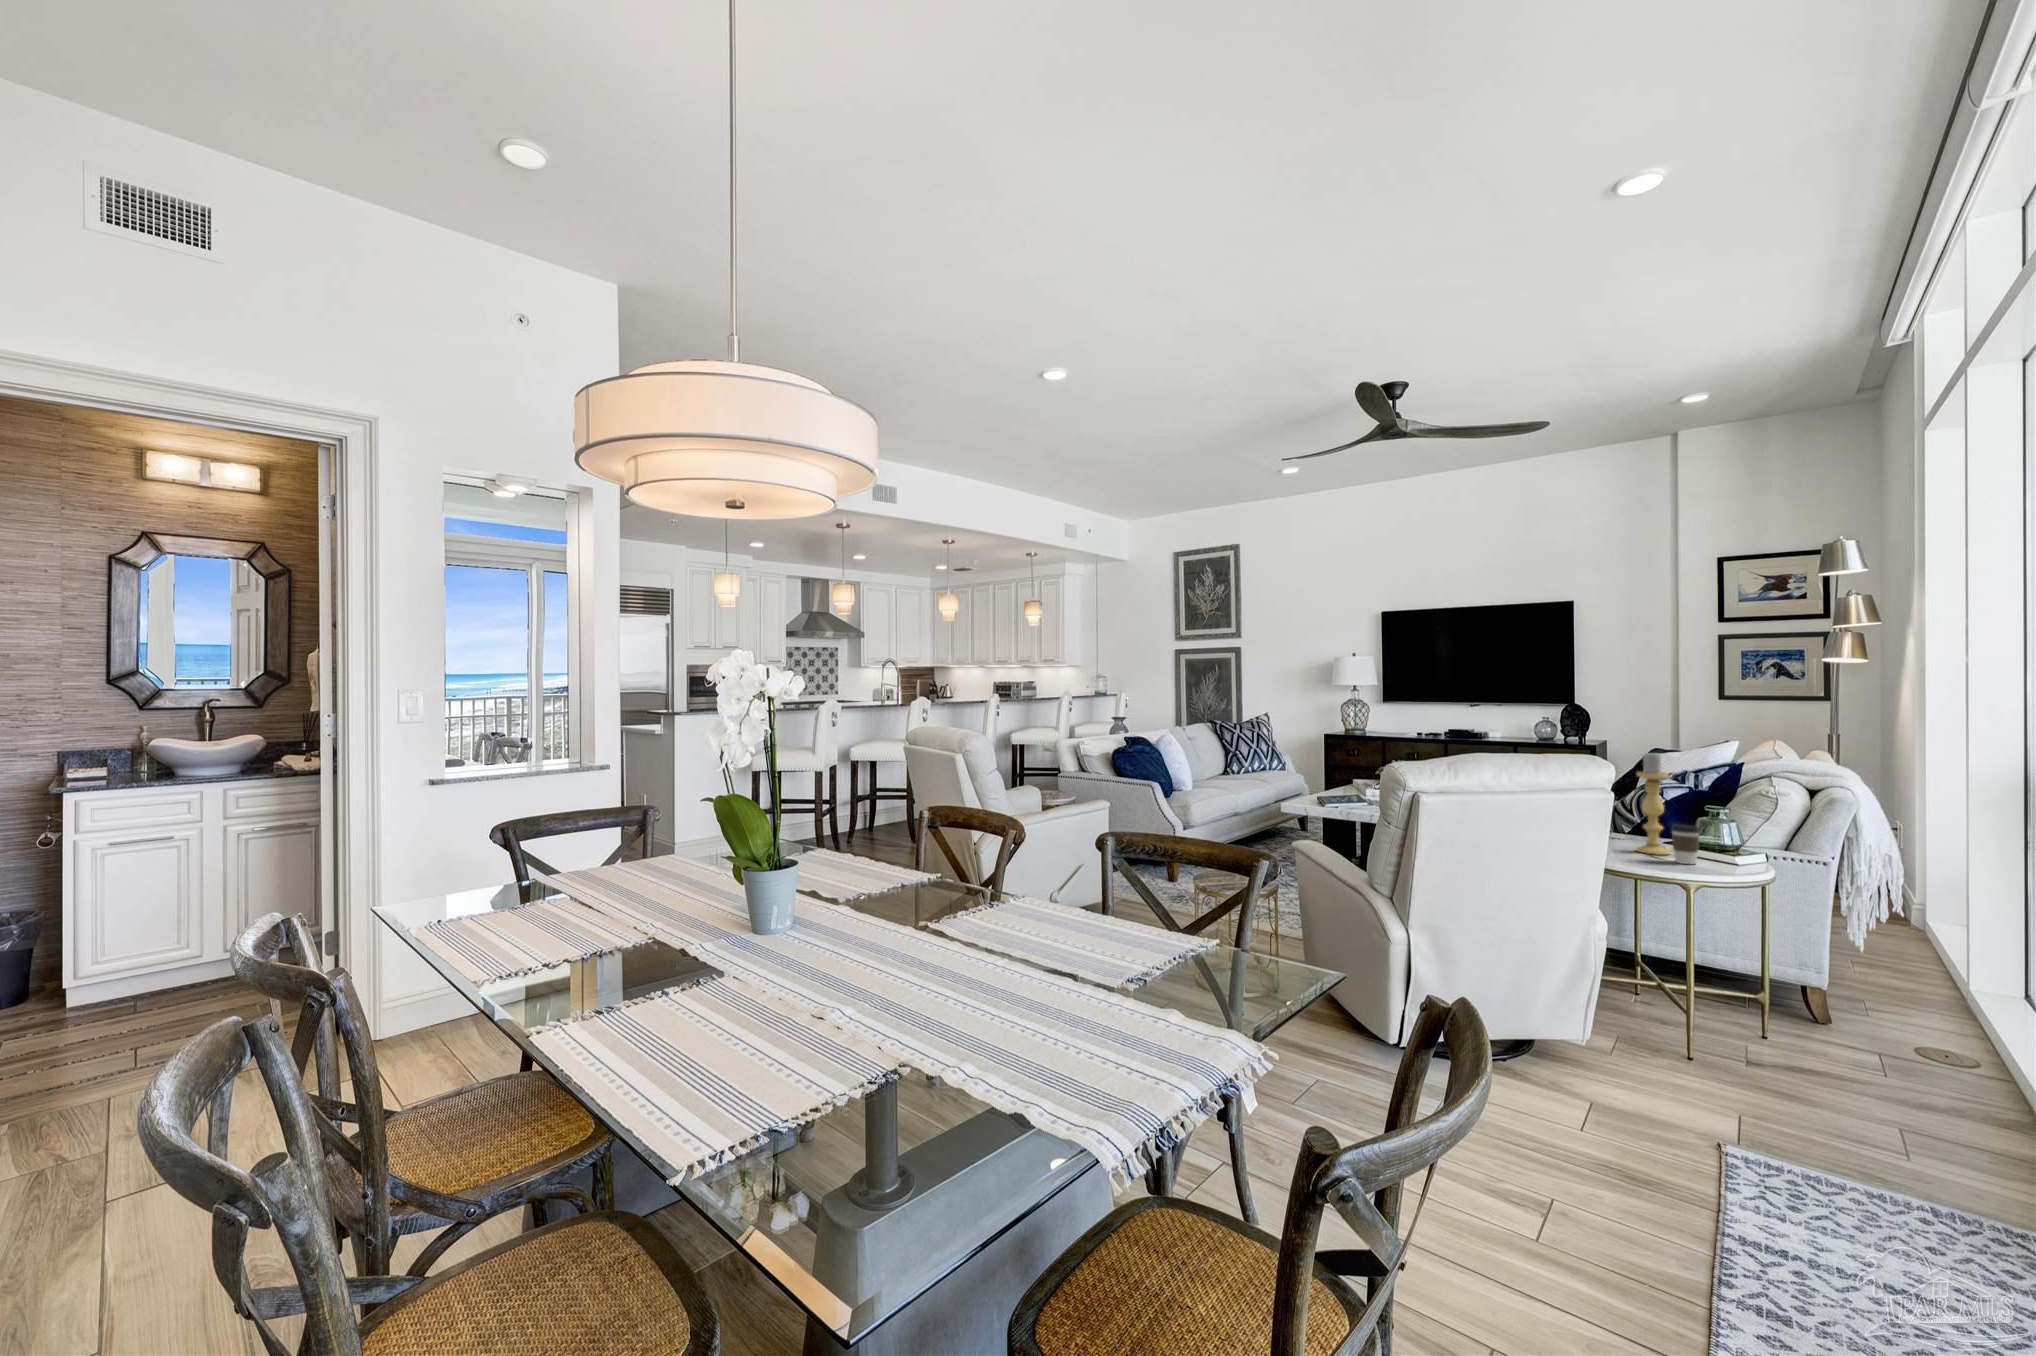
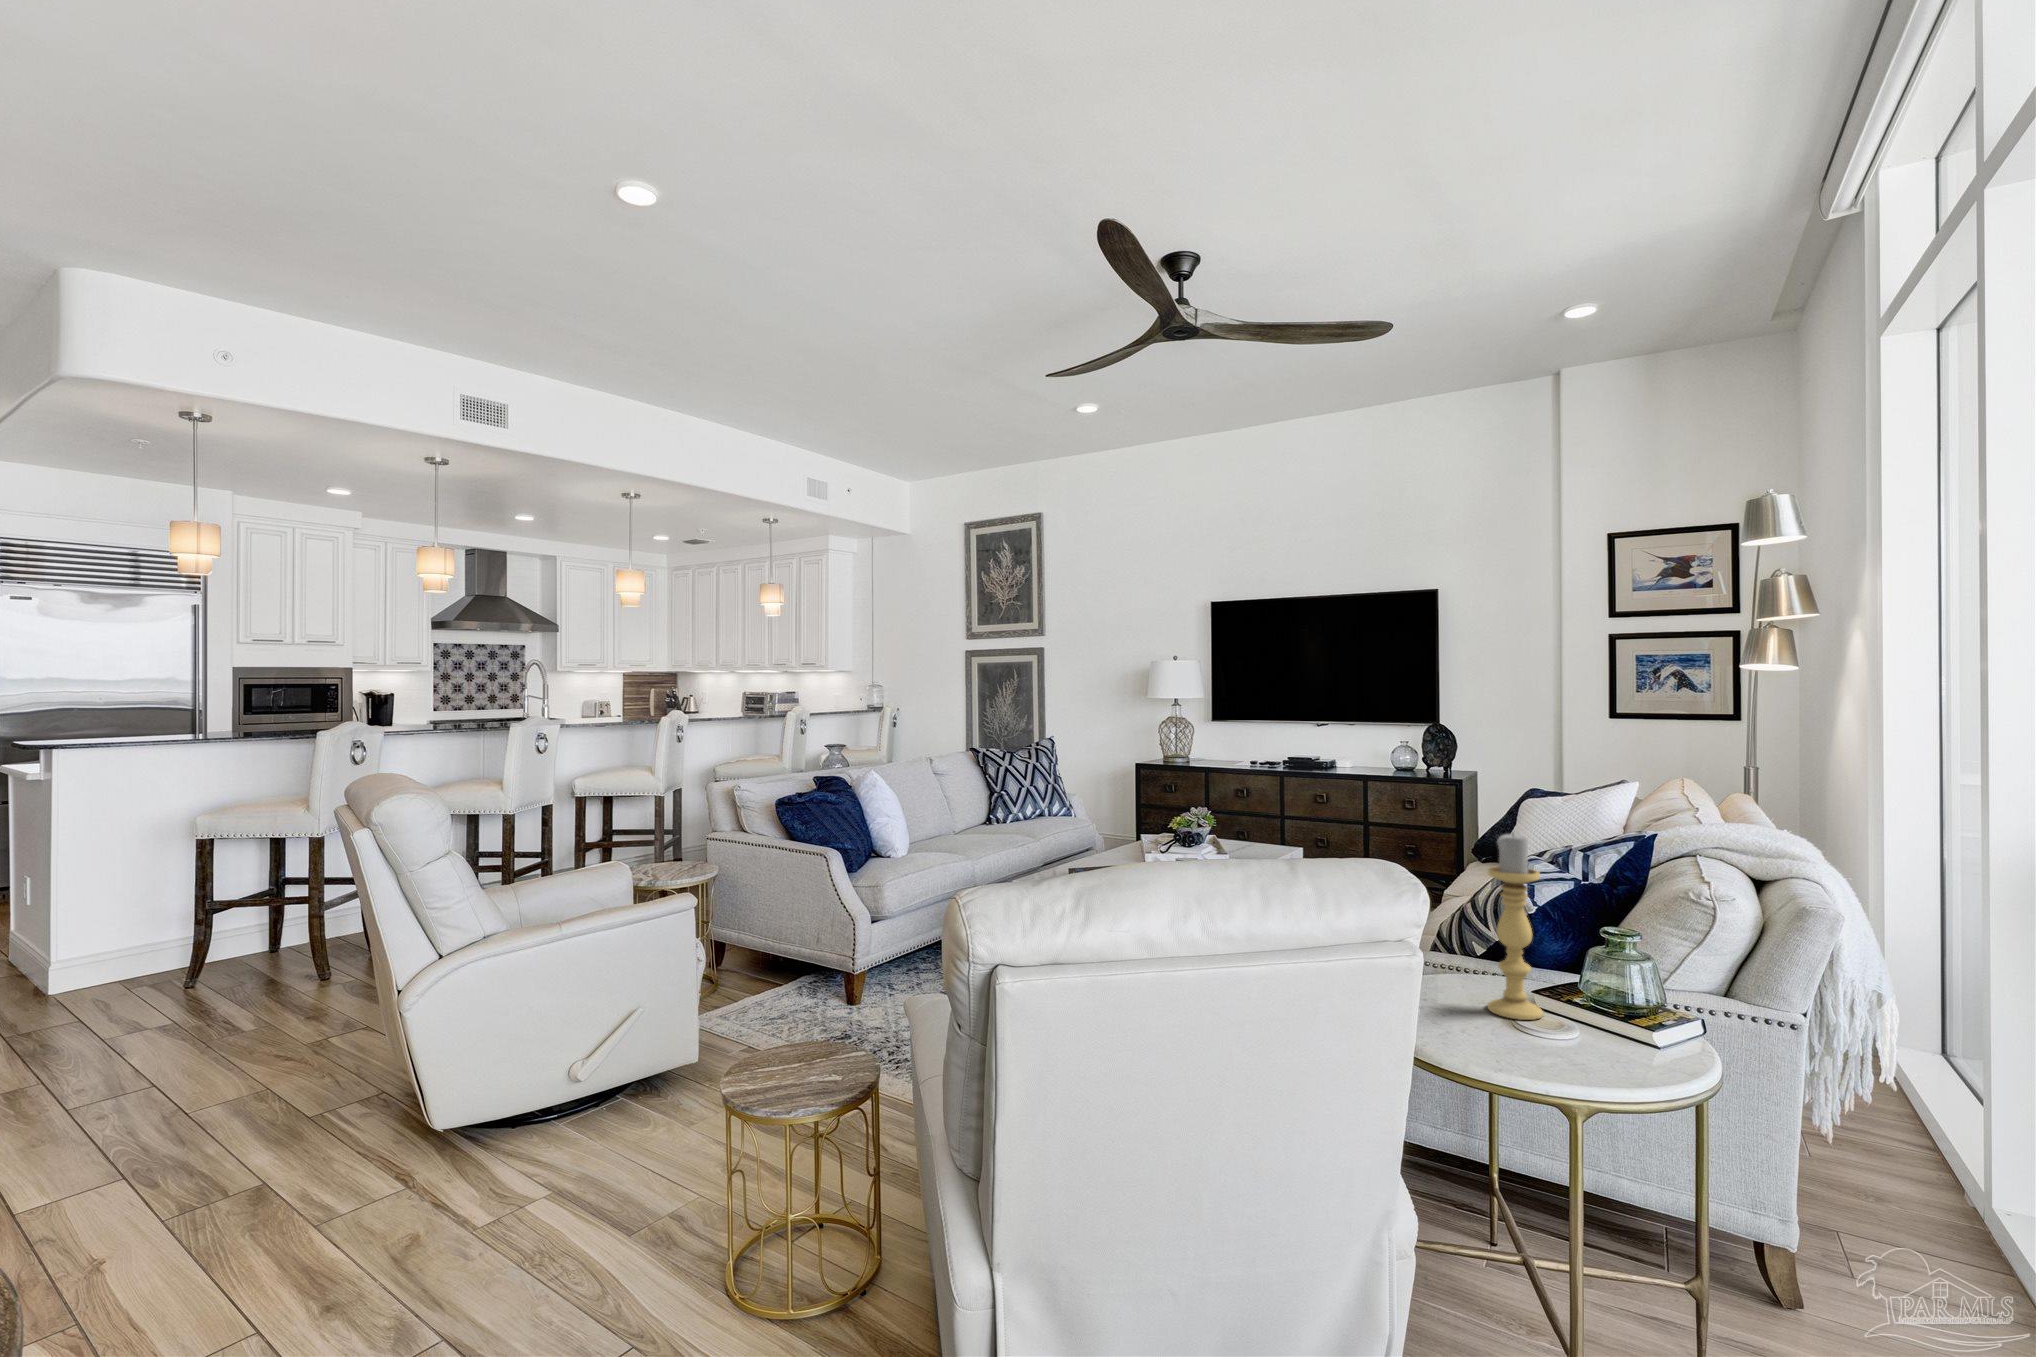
coffee cup: present [1671,824,1700,864] -> none [1542,971,1591,1050]

